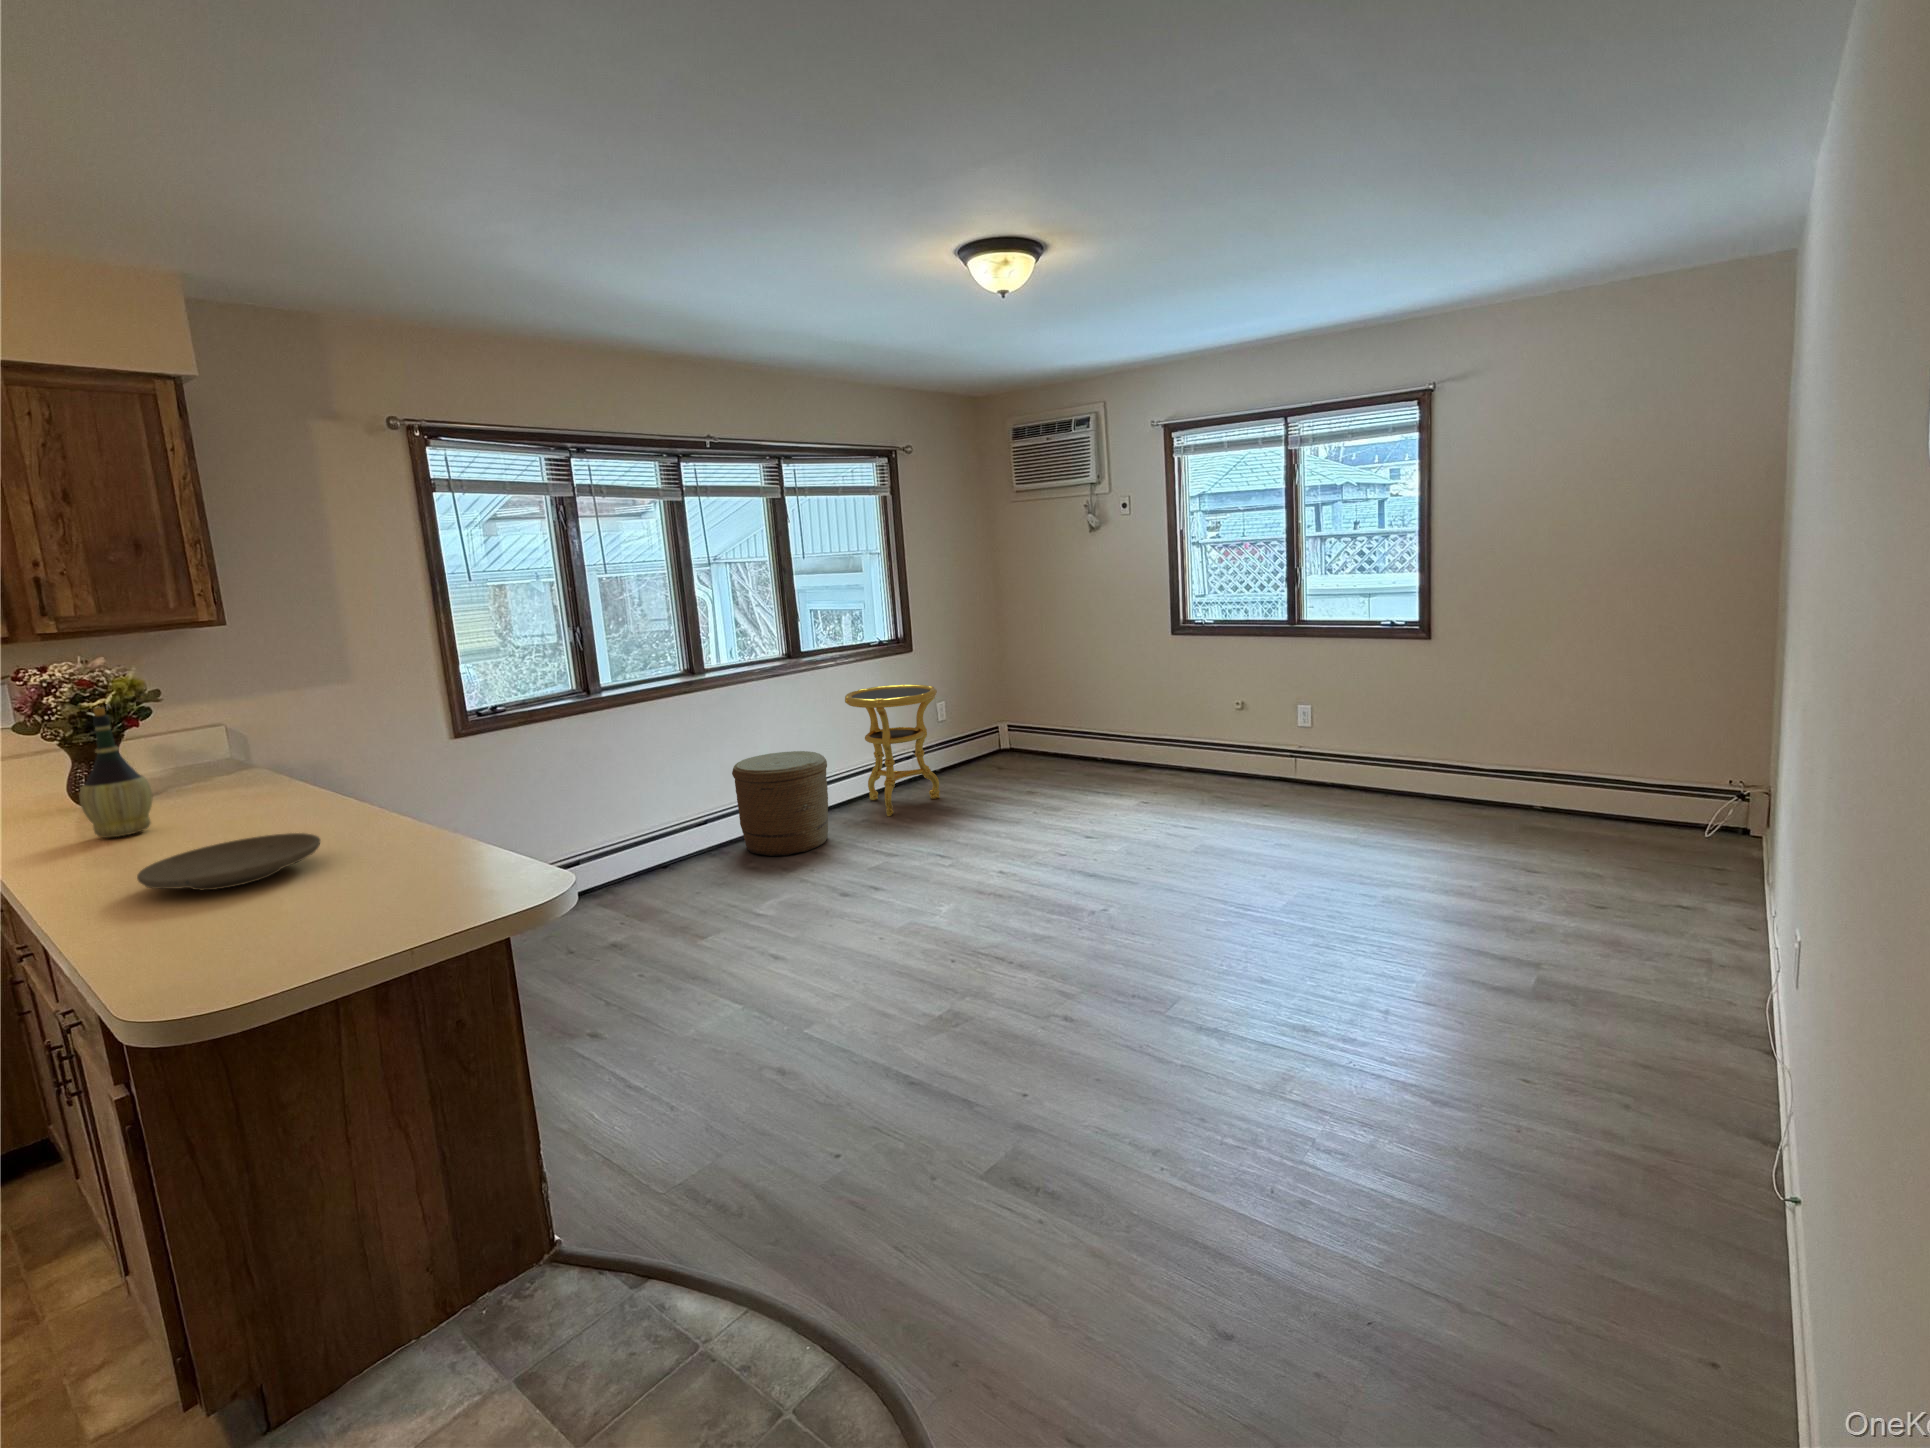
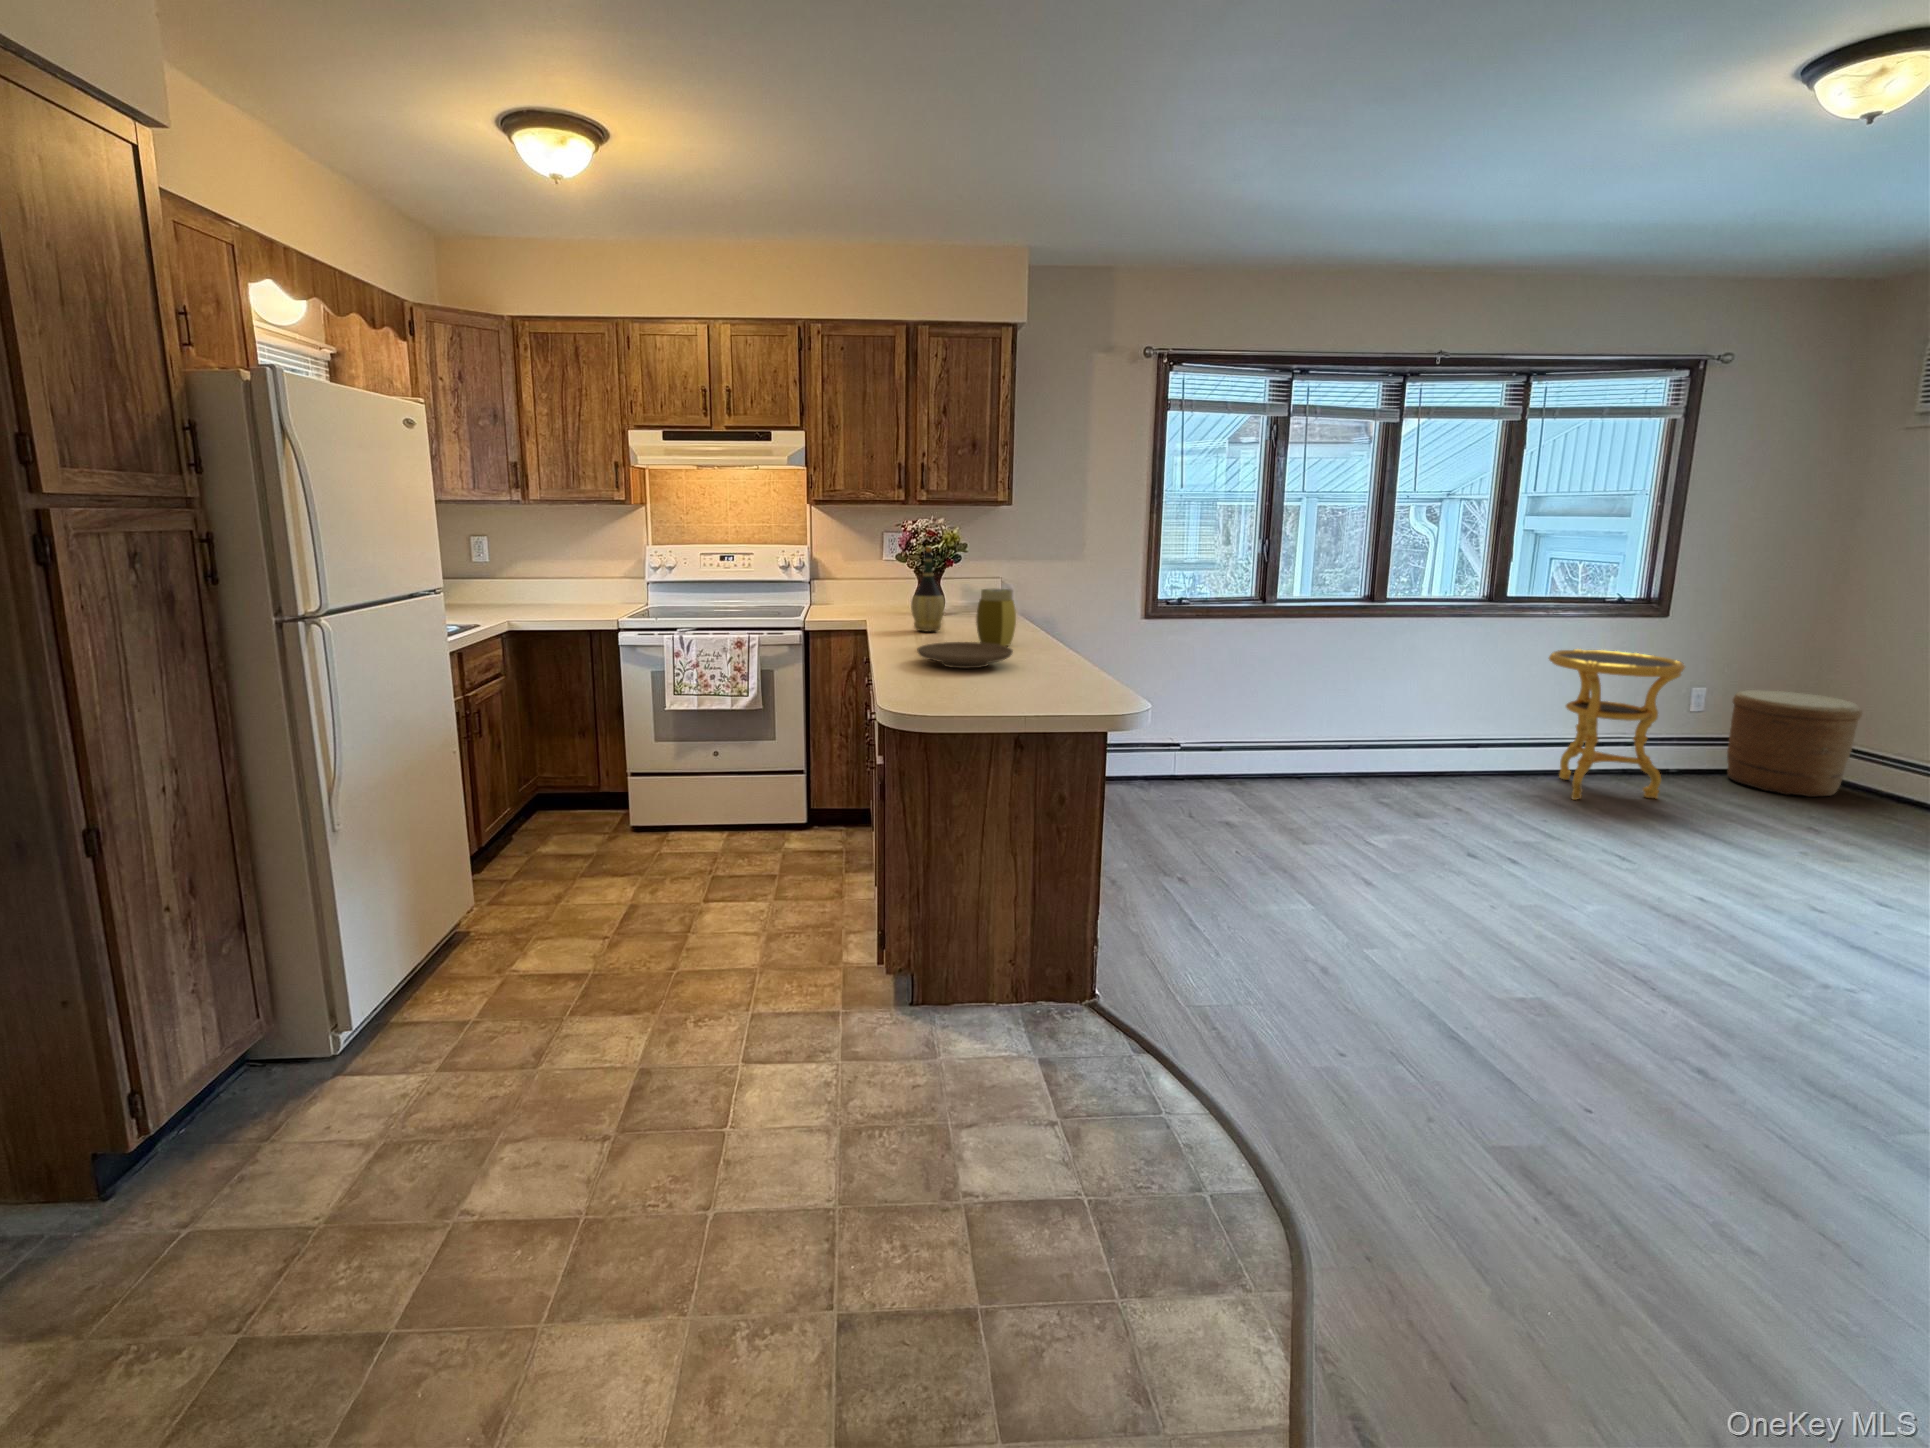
jar: none [224,749,299,836] -> present [976,589,1016,646]
woven basket: present [732,751,828,856] -> present [1727,690,1862,797]

